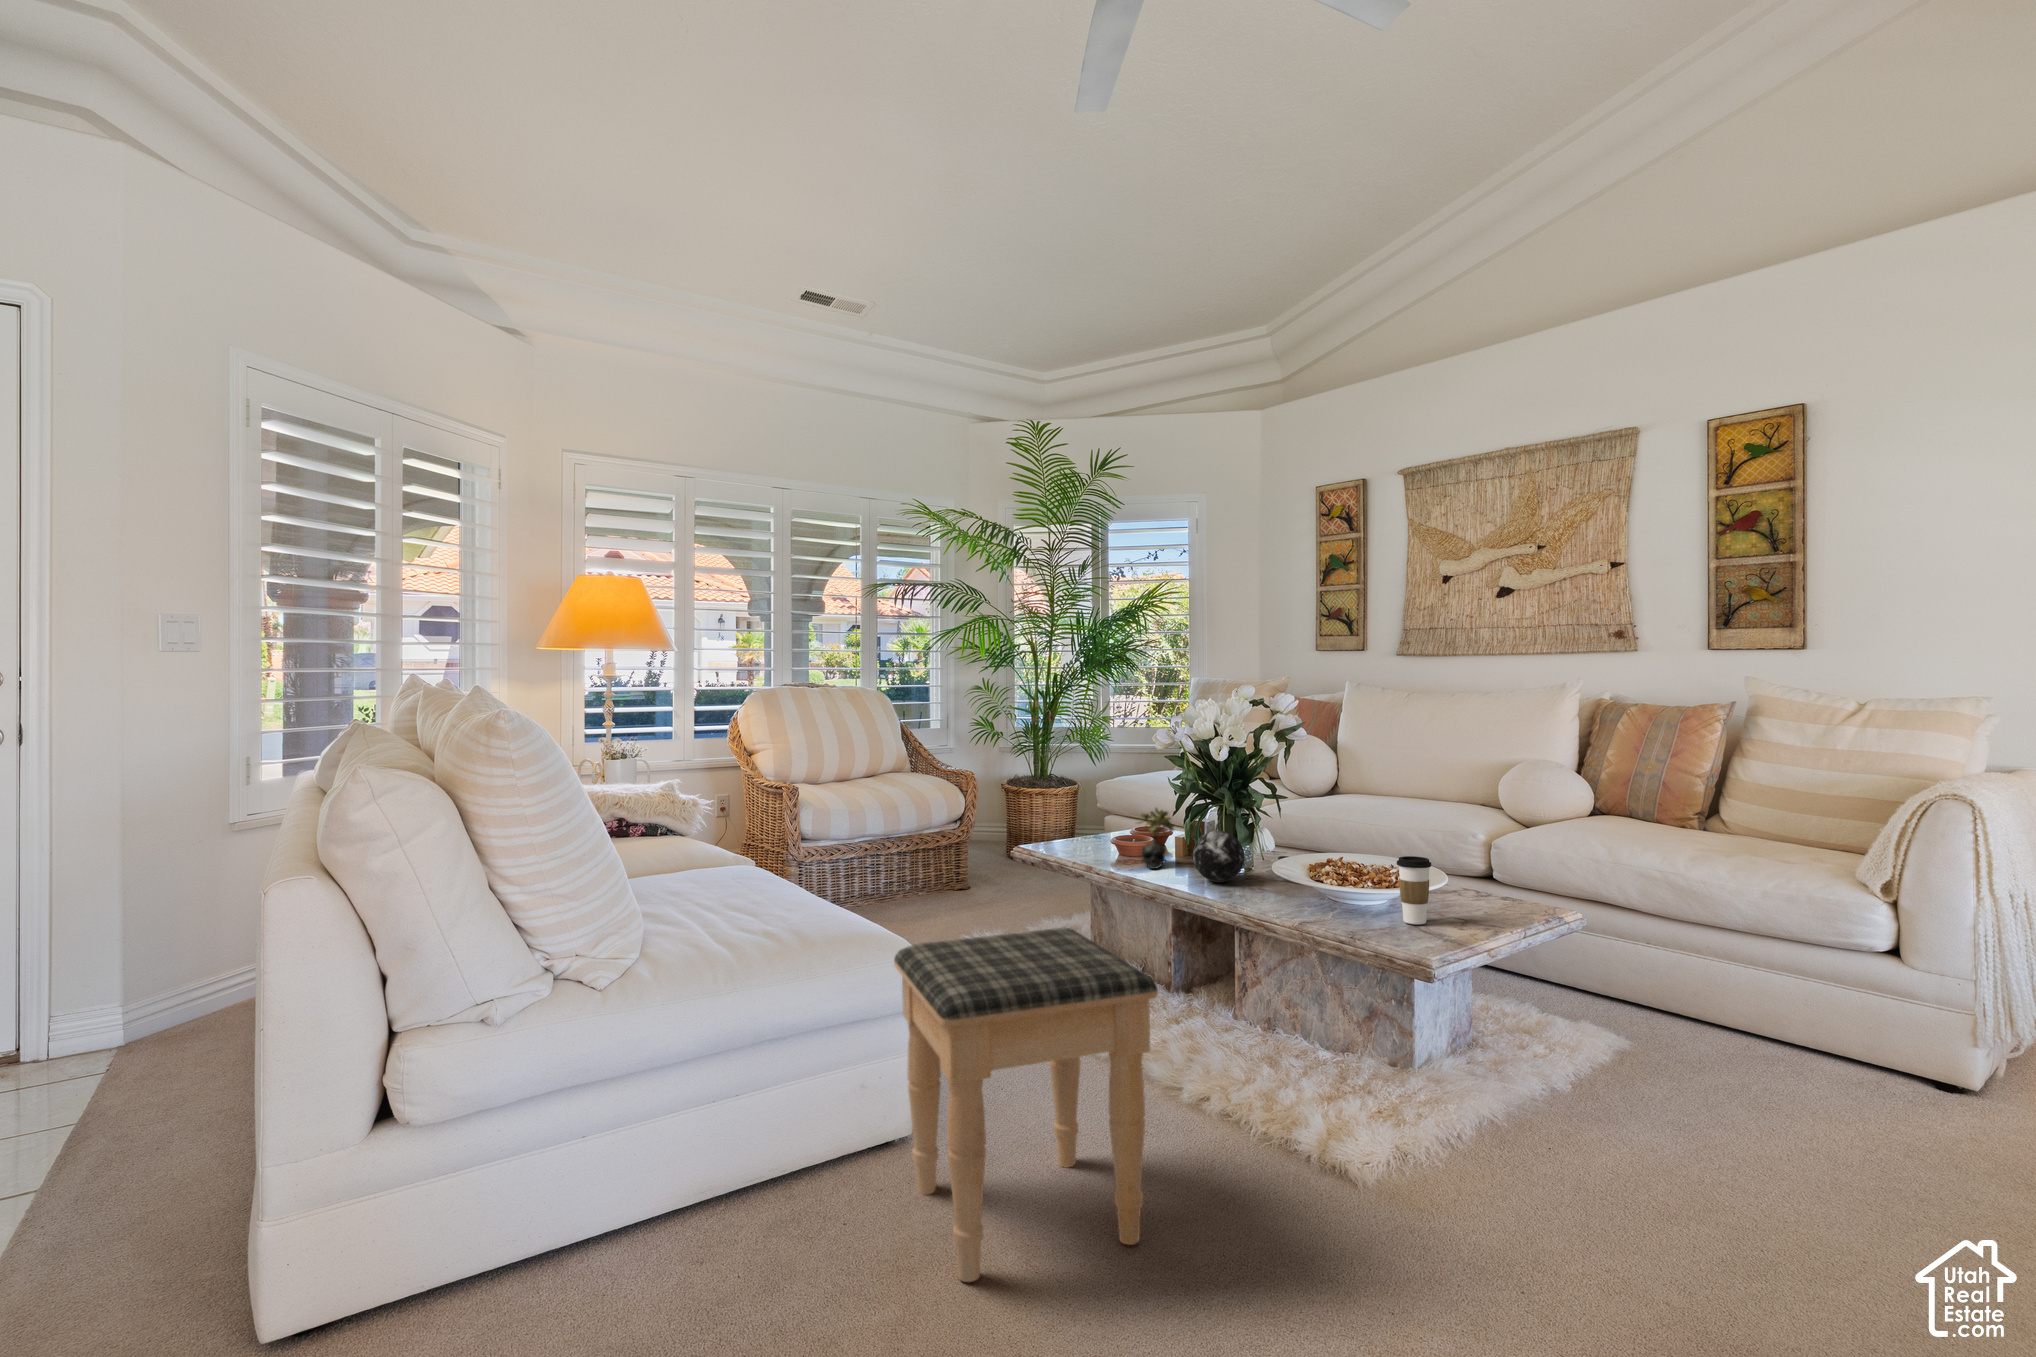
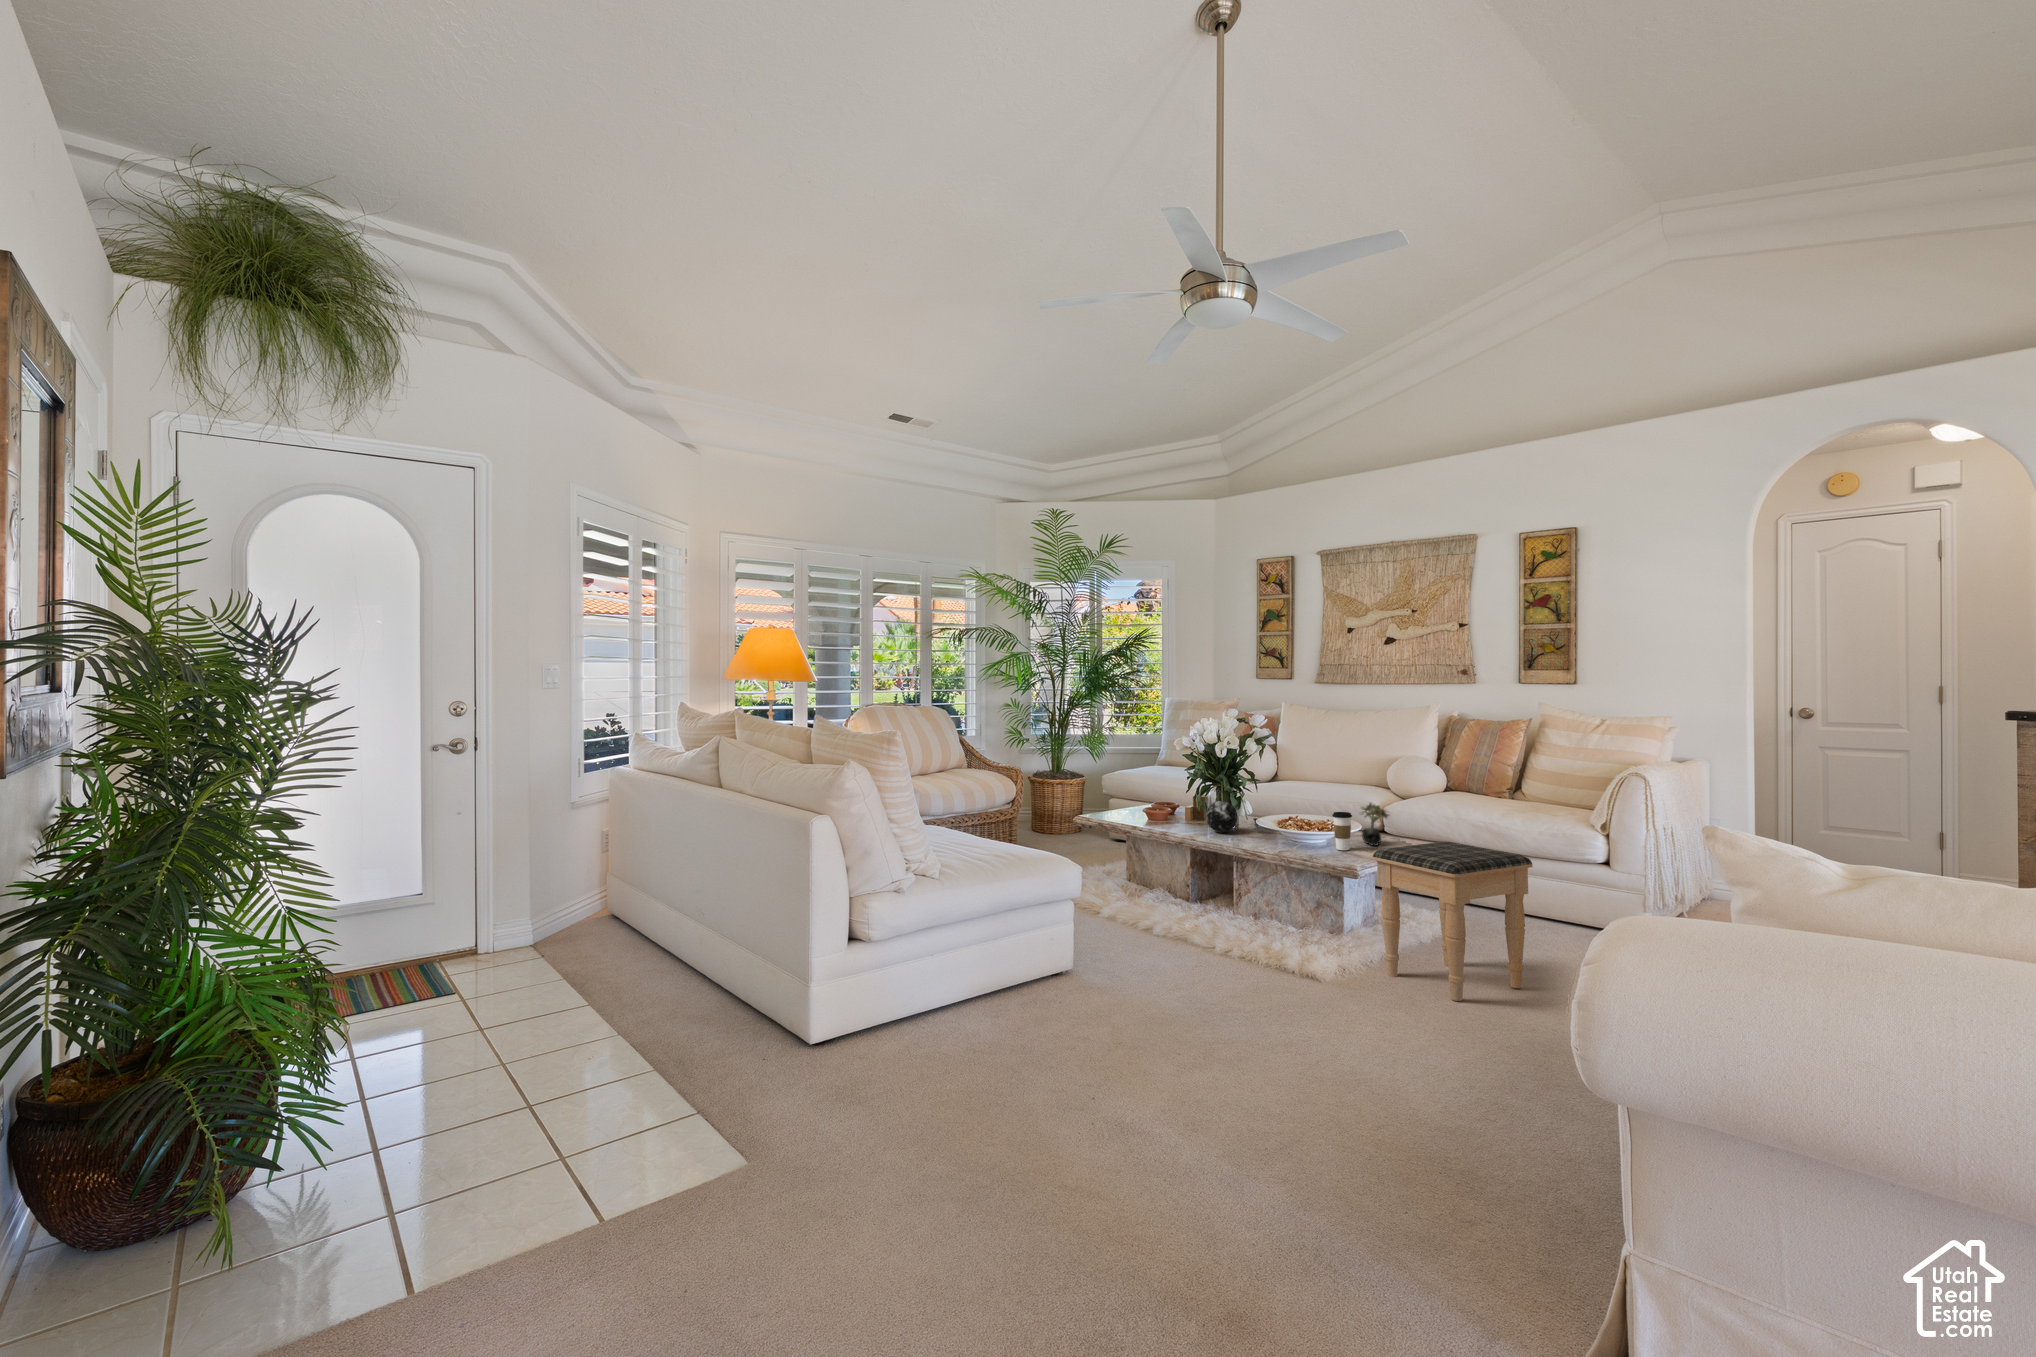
succulent plant: present [1137,808,1174,869] -> present [1362,803,1388,846]
footstool: present [894,928,1158,1282] -> present [1373,841,1533,1001]

